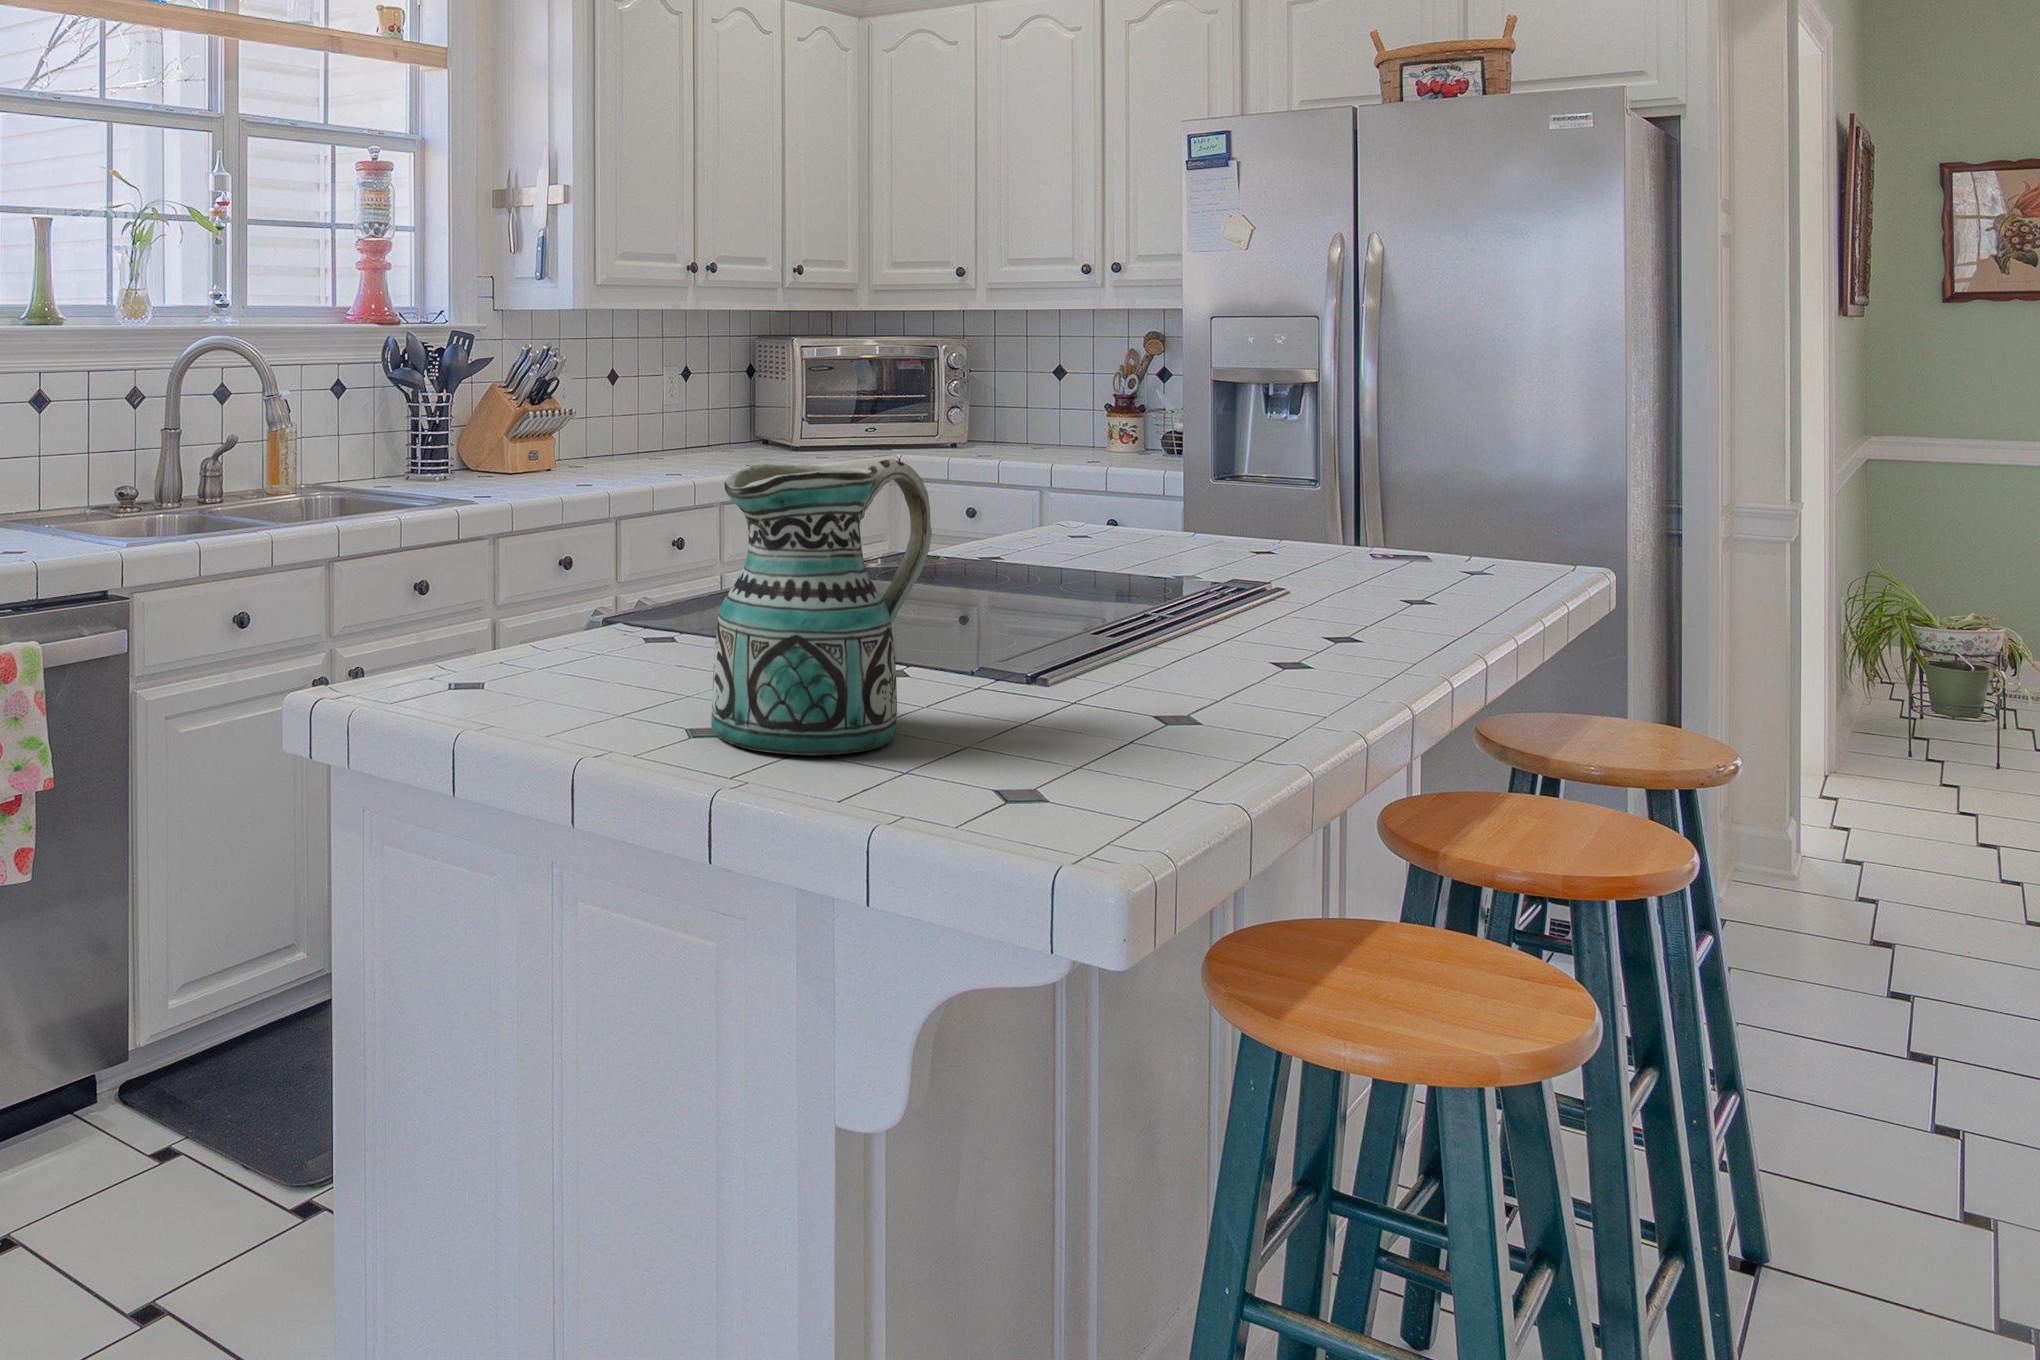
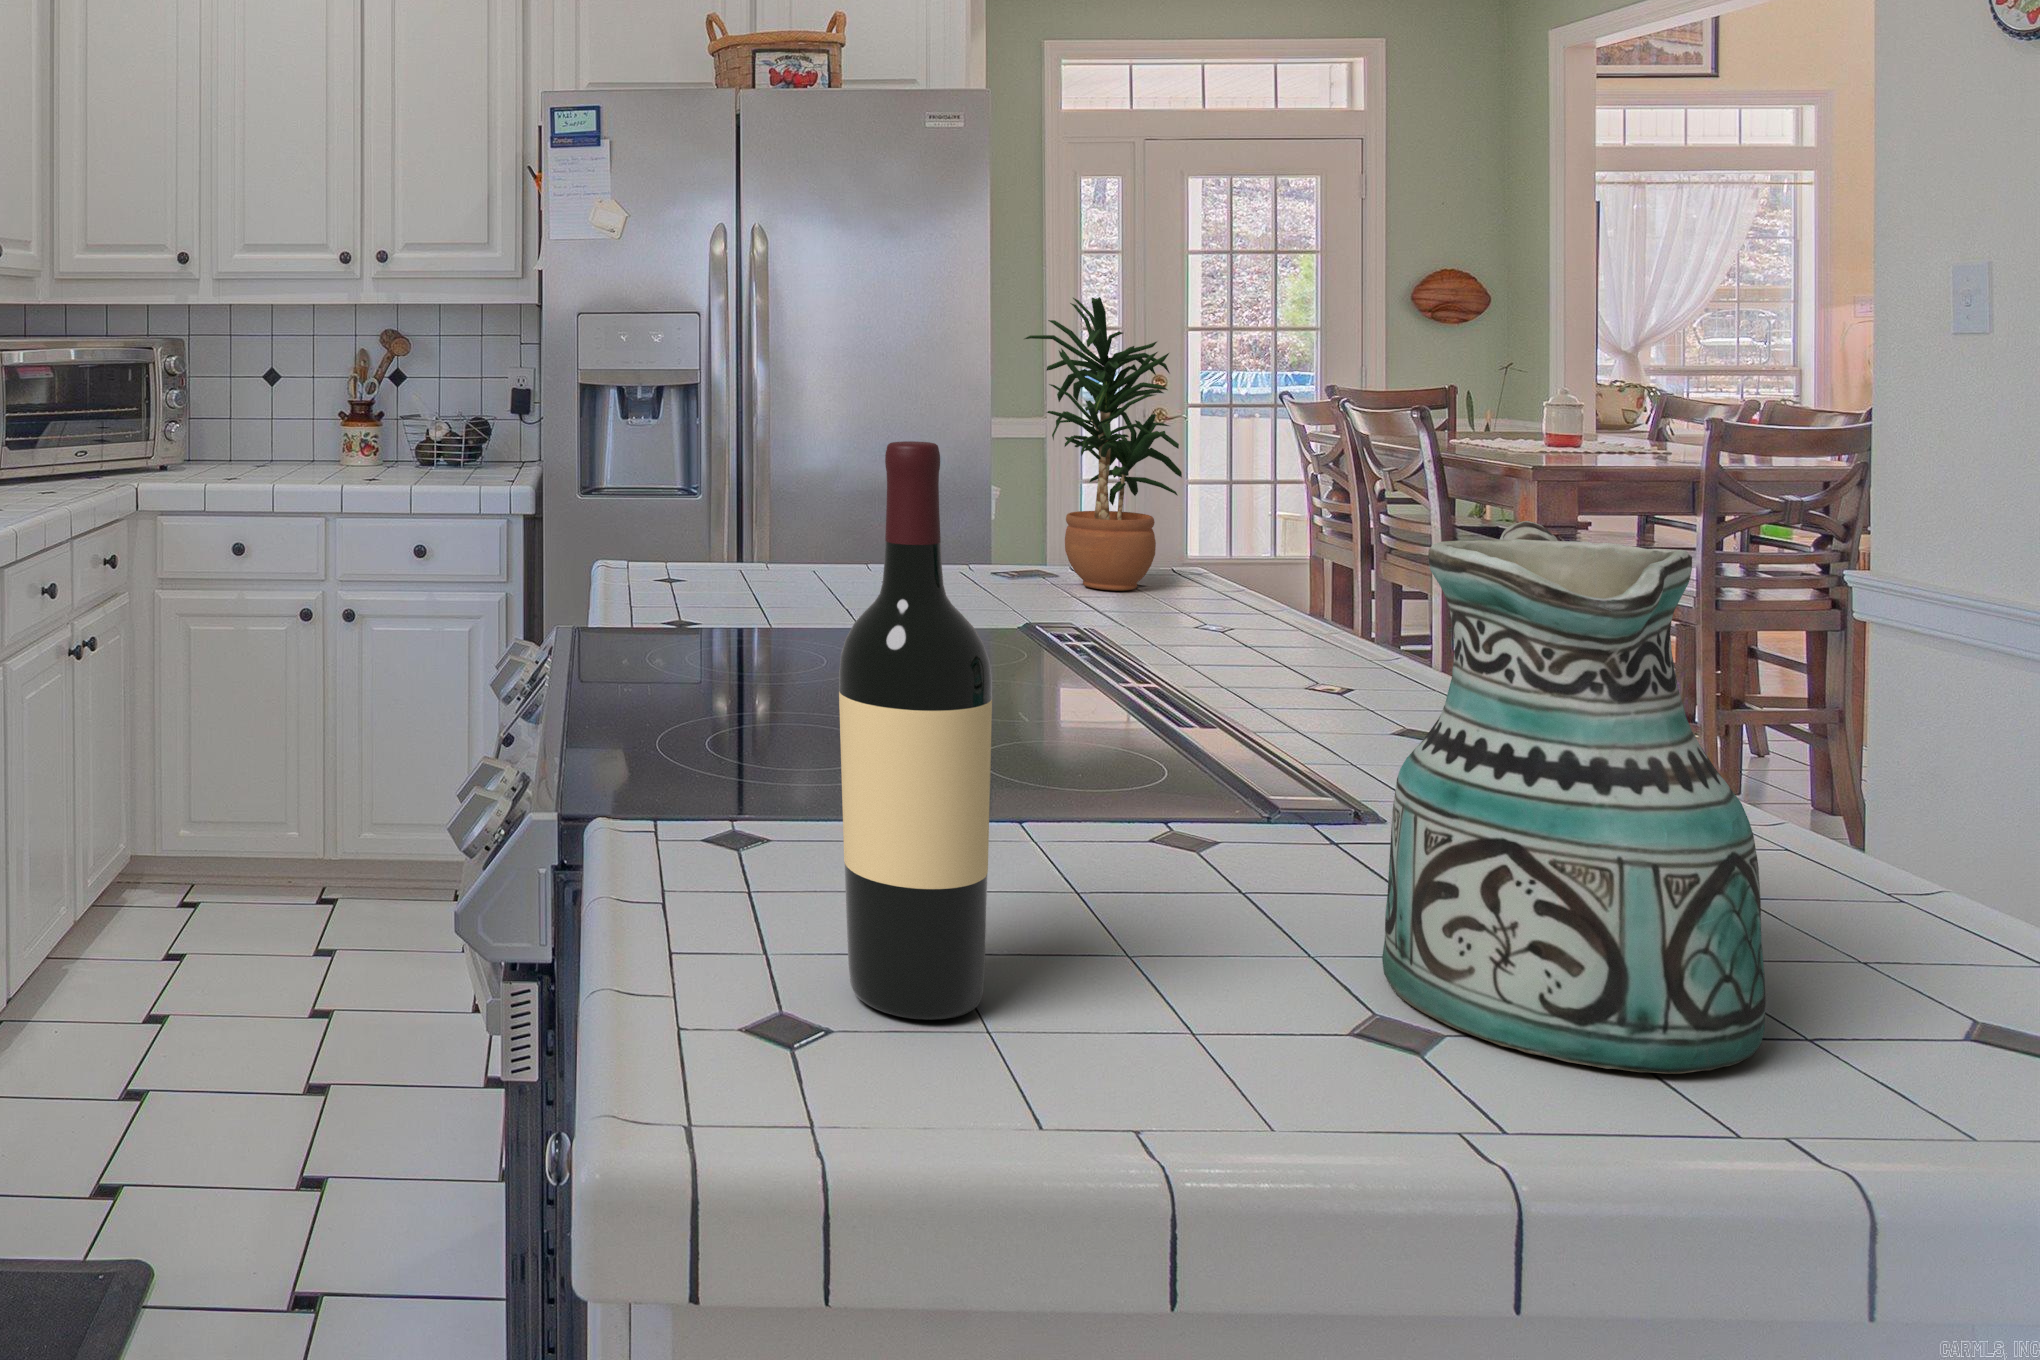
potted plant: none [1354,307,1520,578] -> present [1025,297,1182,590]
wine bottle: none [482,395,558,685] -> present [839,441,992,1020]

